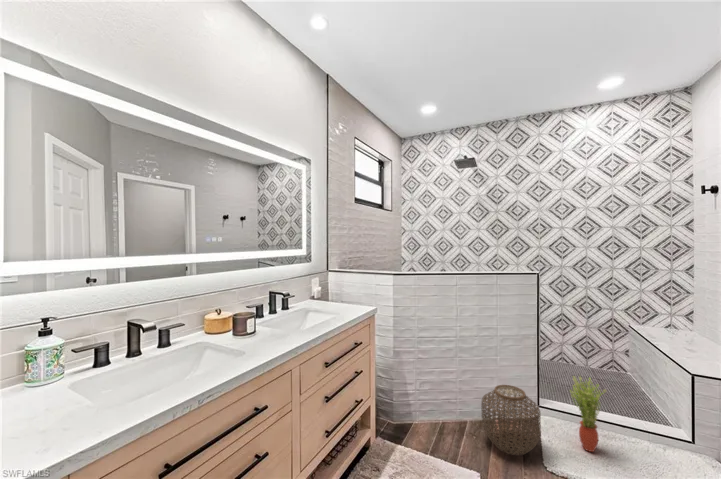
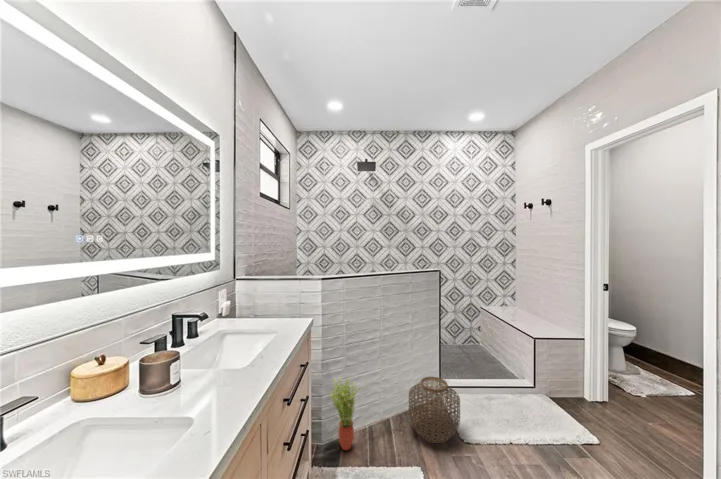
potted plant: present [570,377,606,452] -> present [330,378,360,450]

